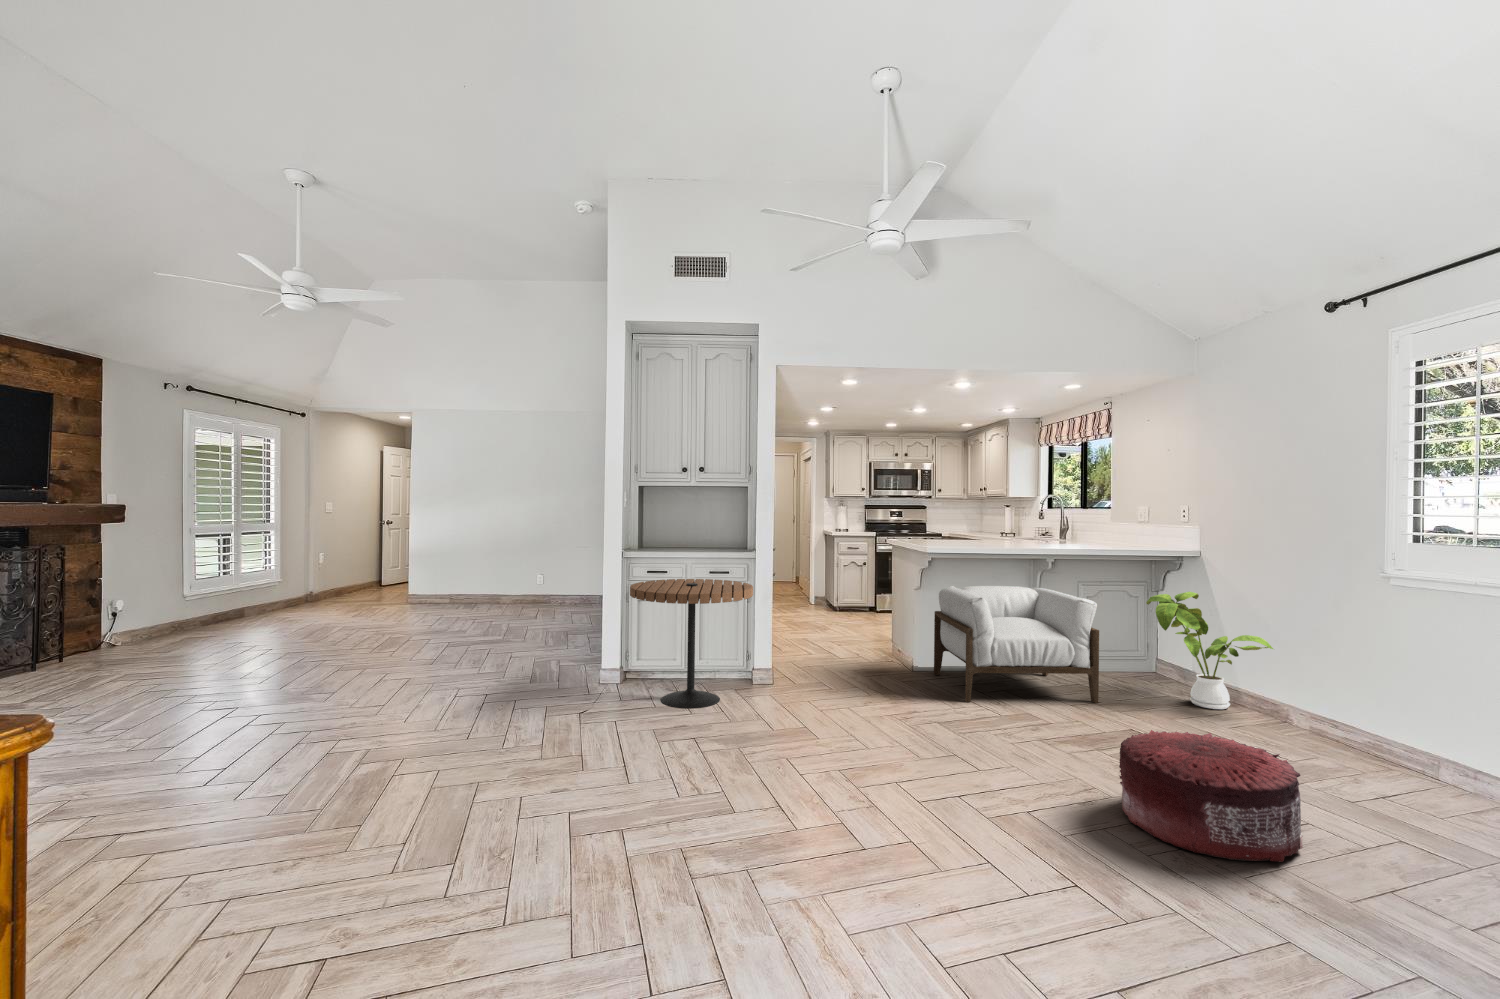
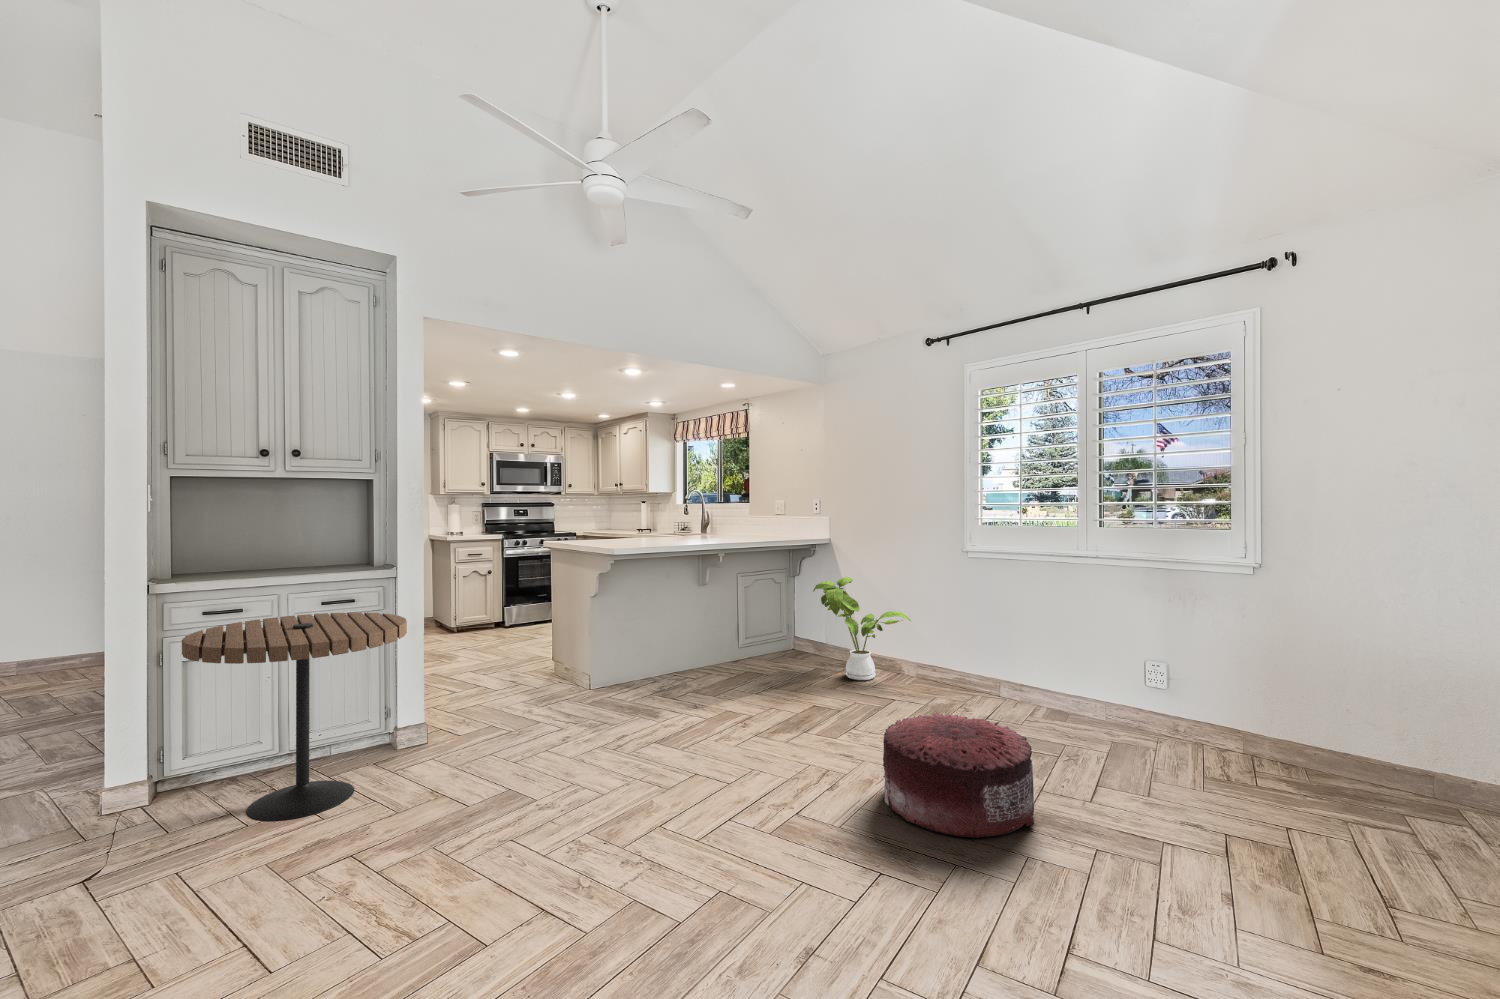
armchair: present [934,586,1099,703] -> none [614,584,782,719]

